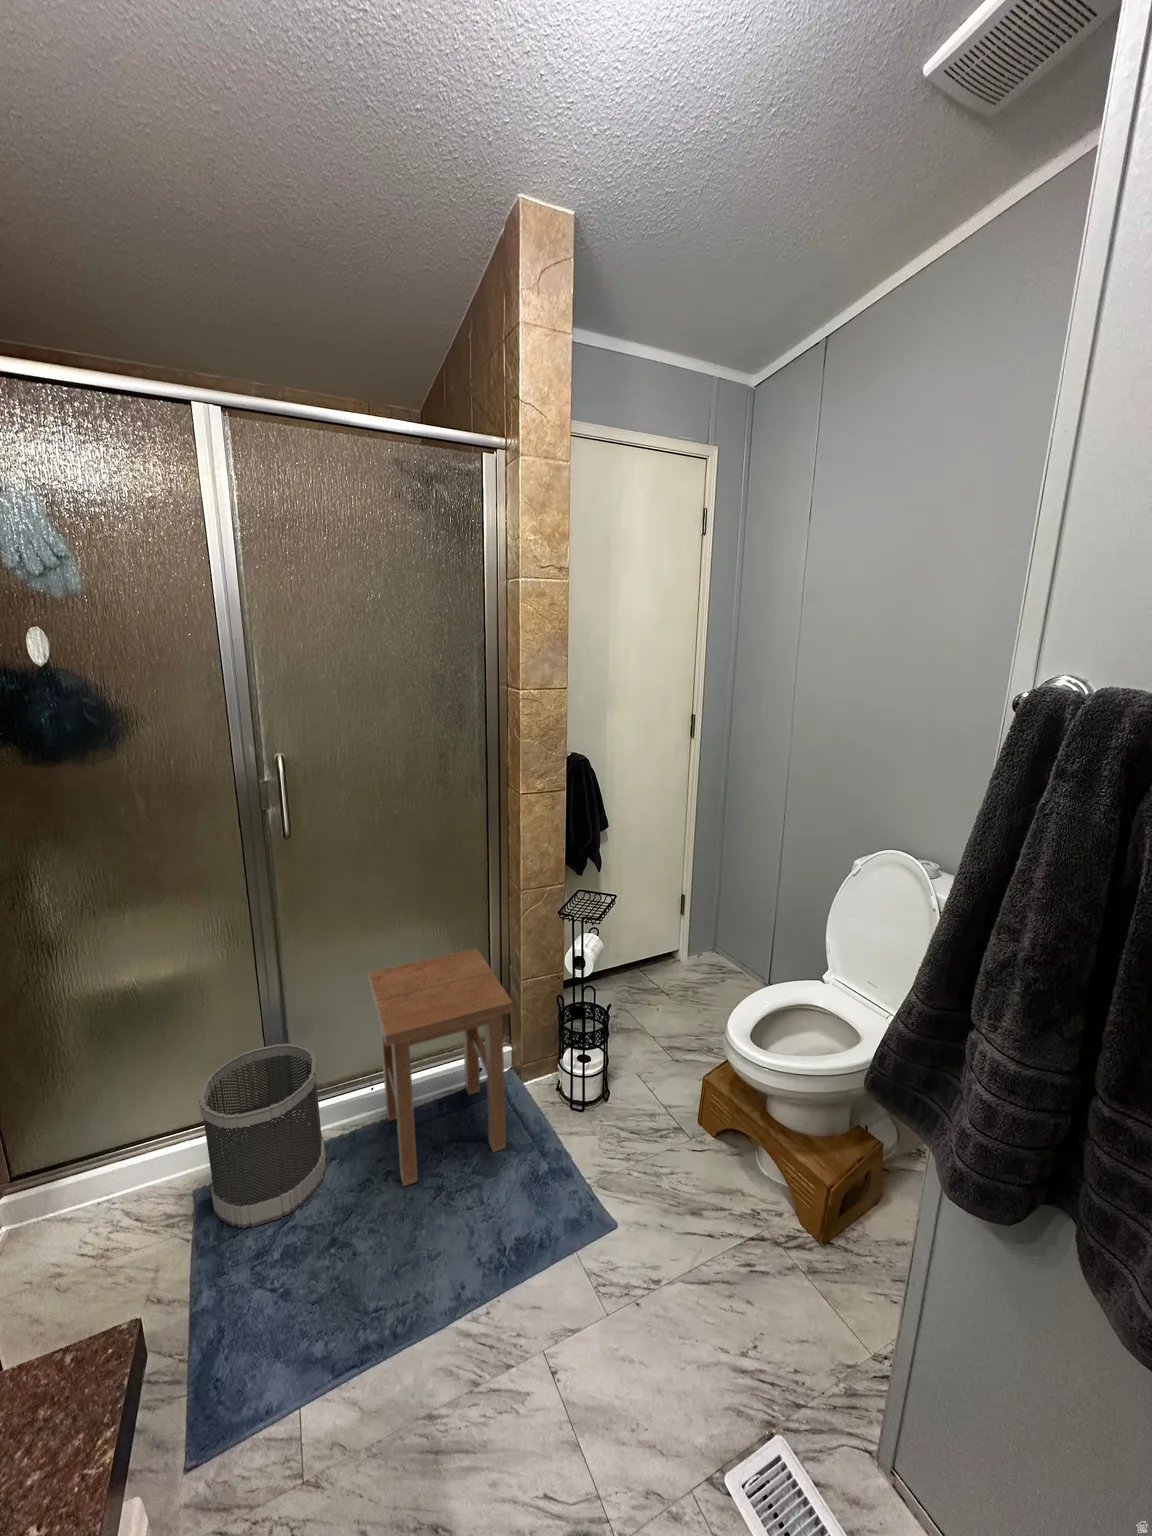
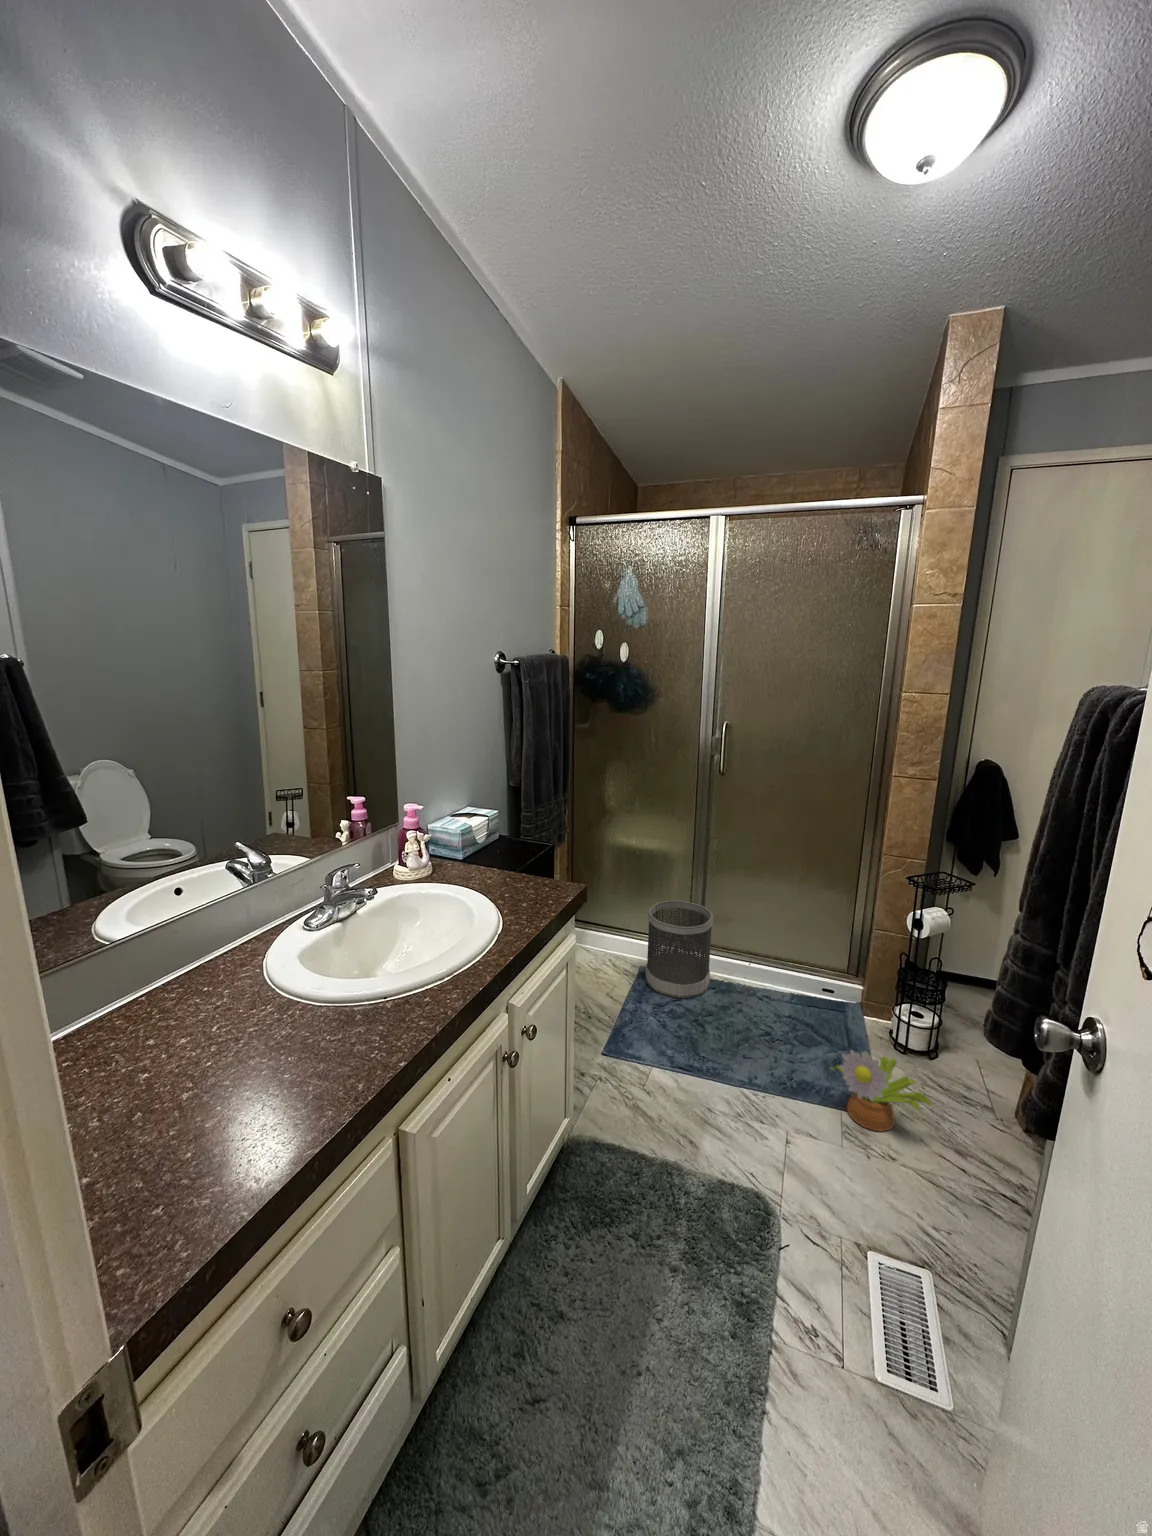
stool: present [368,948,512,1186] -> none [746,879,844,1040]
decorative plant: none [551,1138,664,1258] -> present [831,1050,931,1131]

